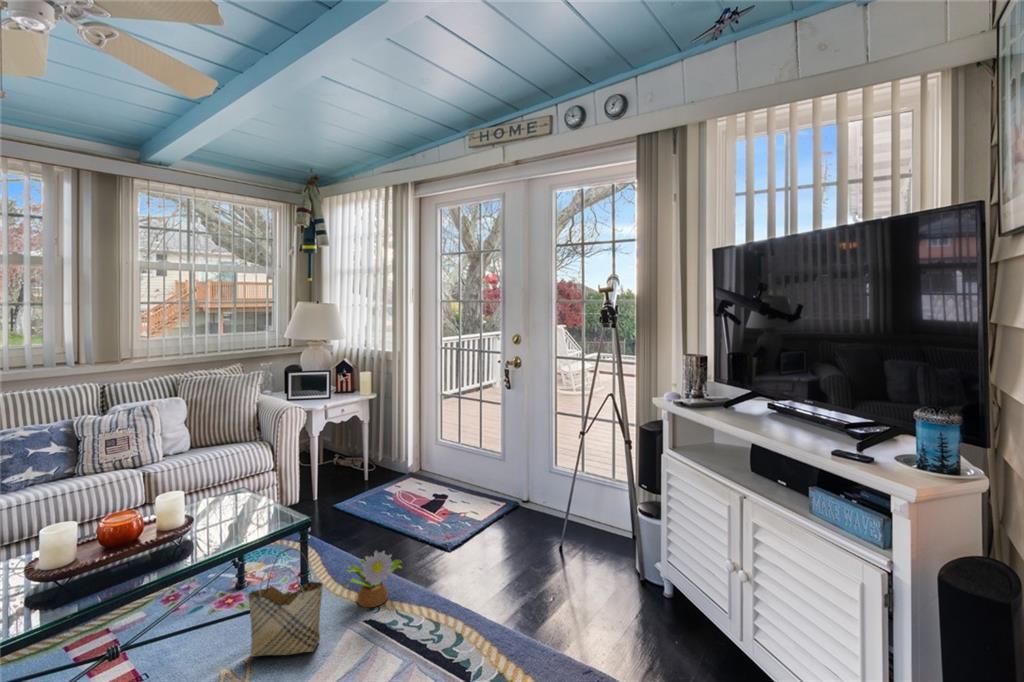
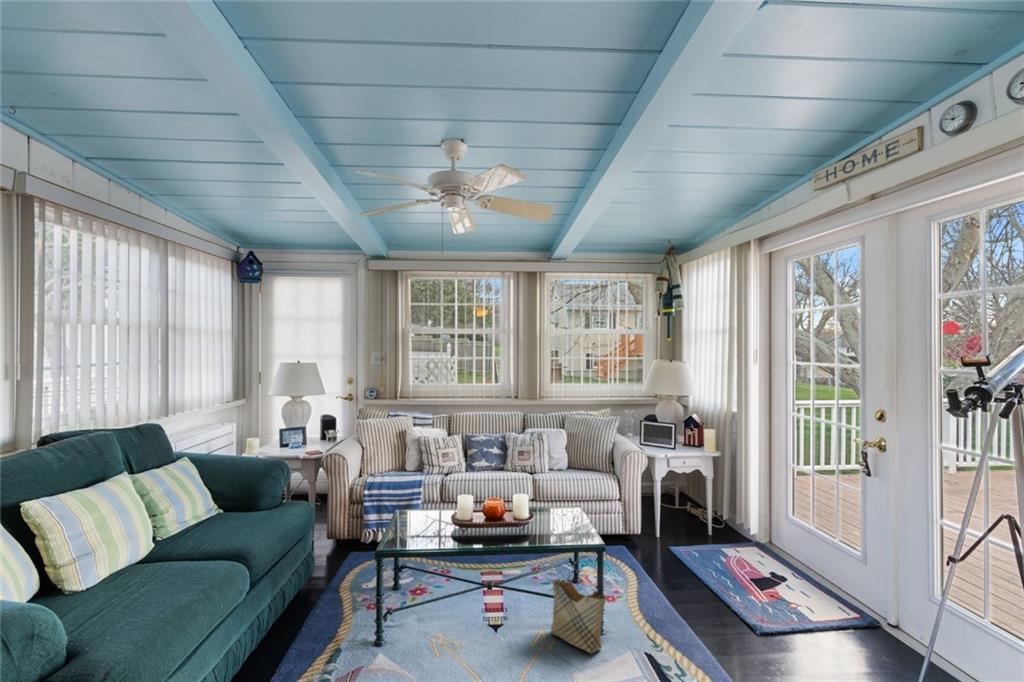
decorative plant: present [346,551,402,607] -> none [632,590,694,648]

